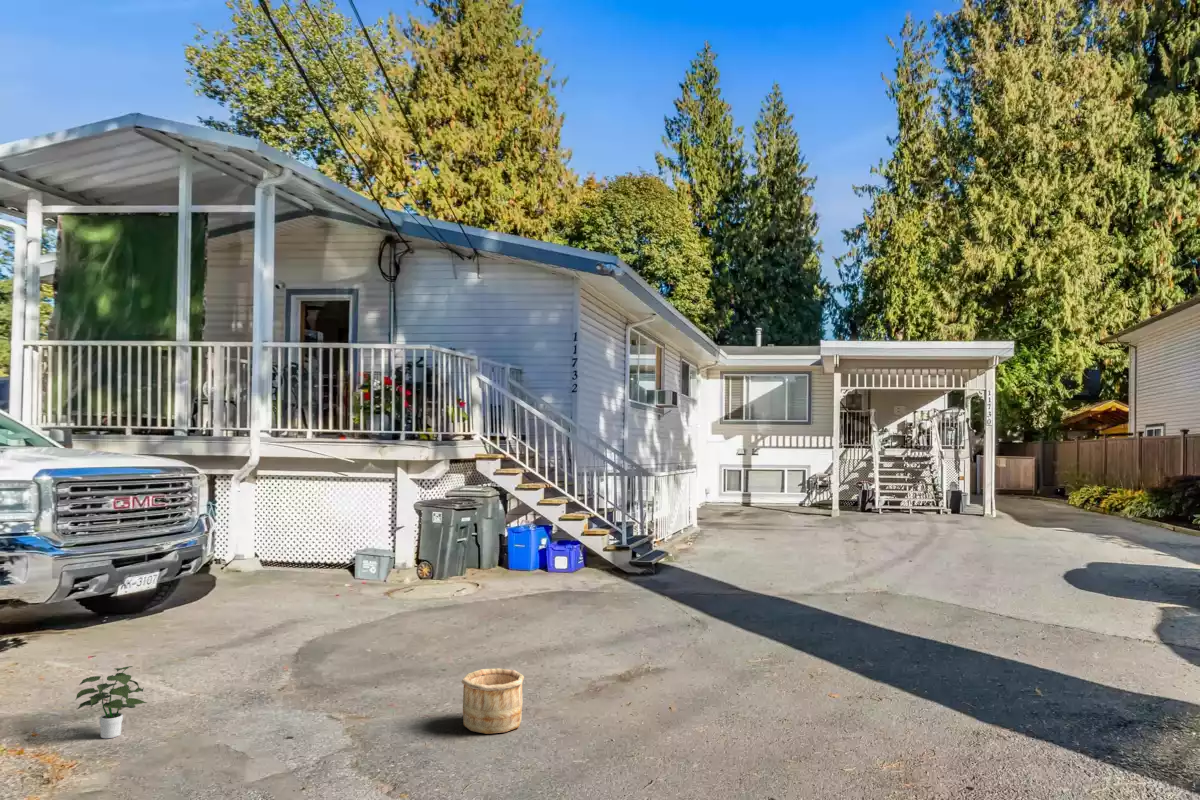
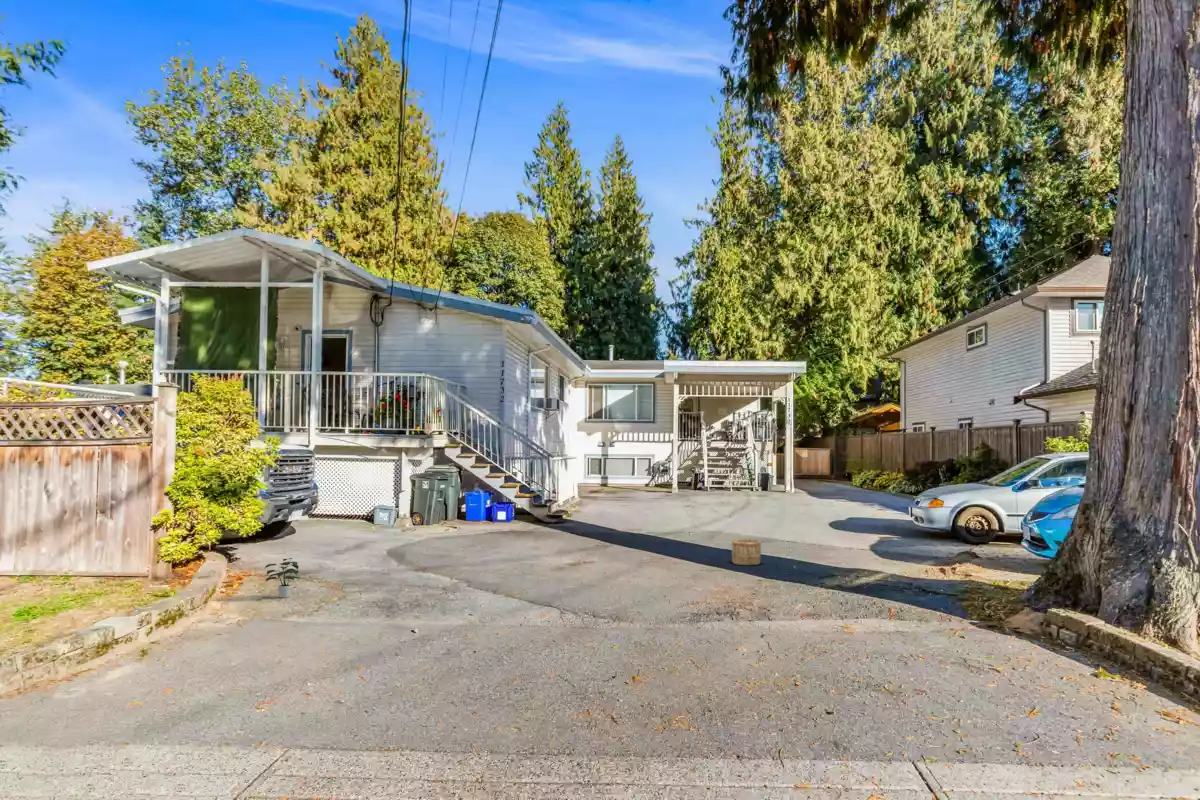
wooden bucket: present [461,668,524,734] -> present [732,539,761,565]

